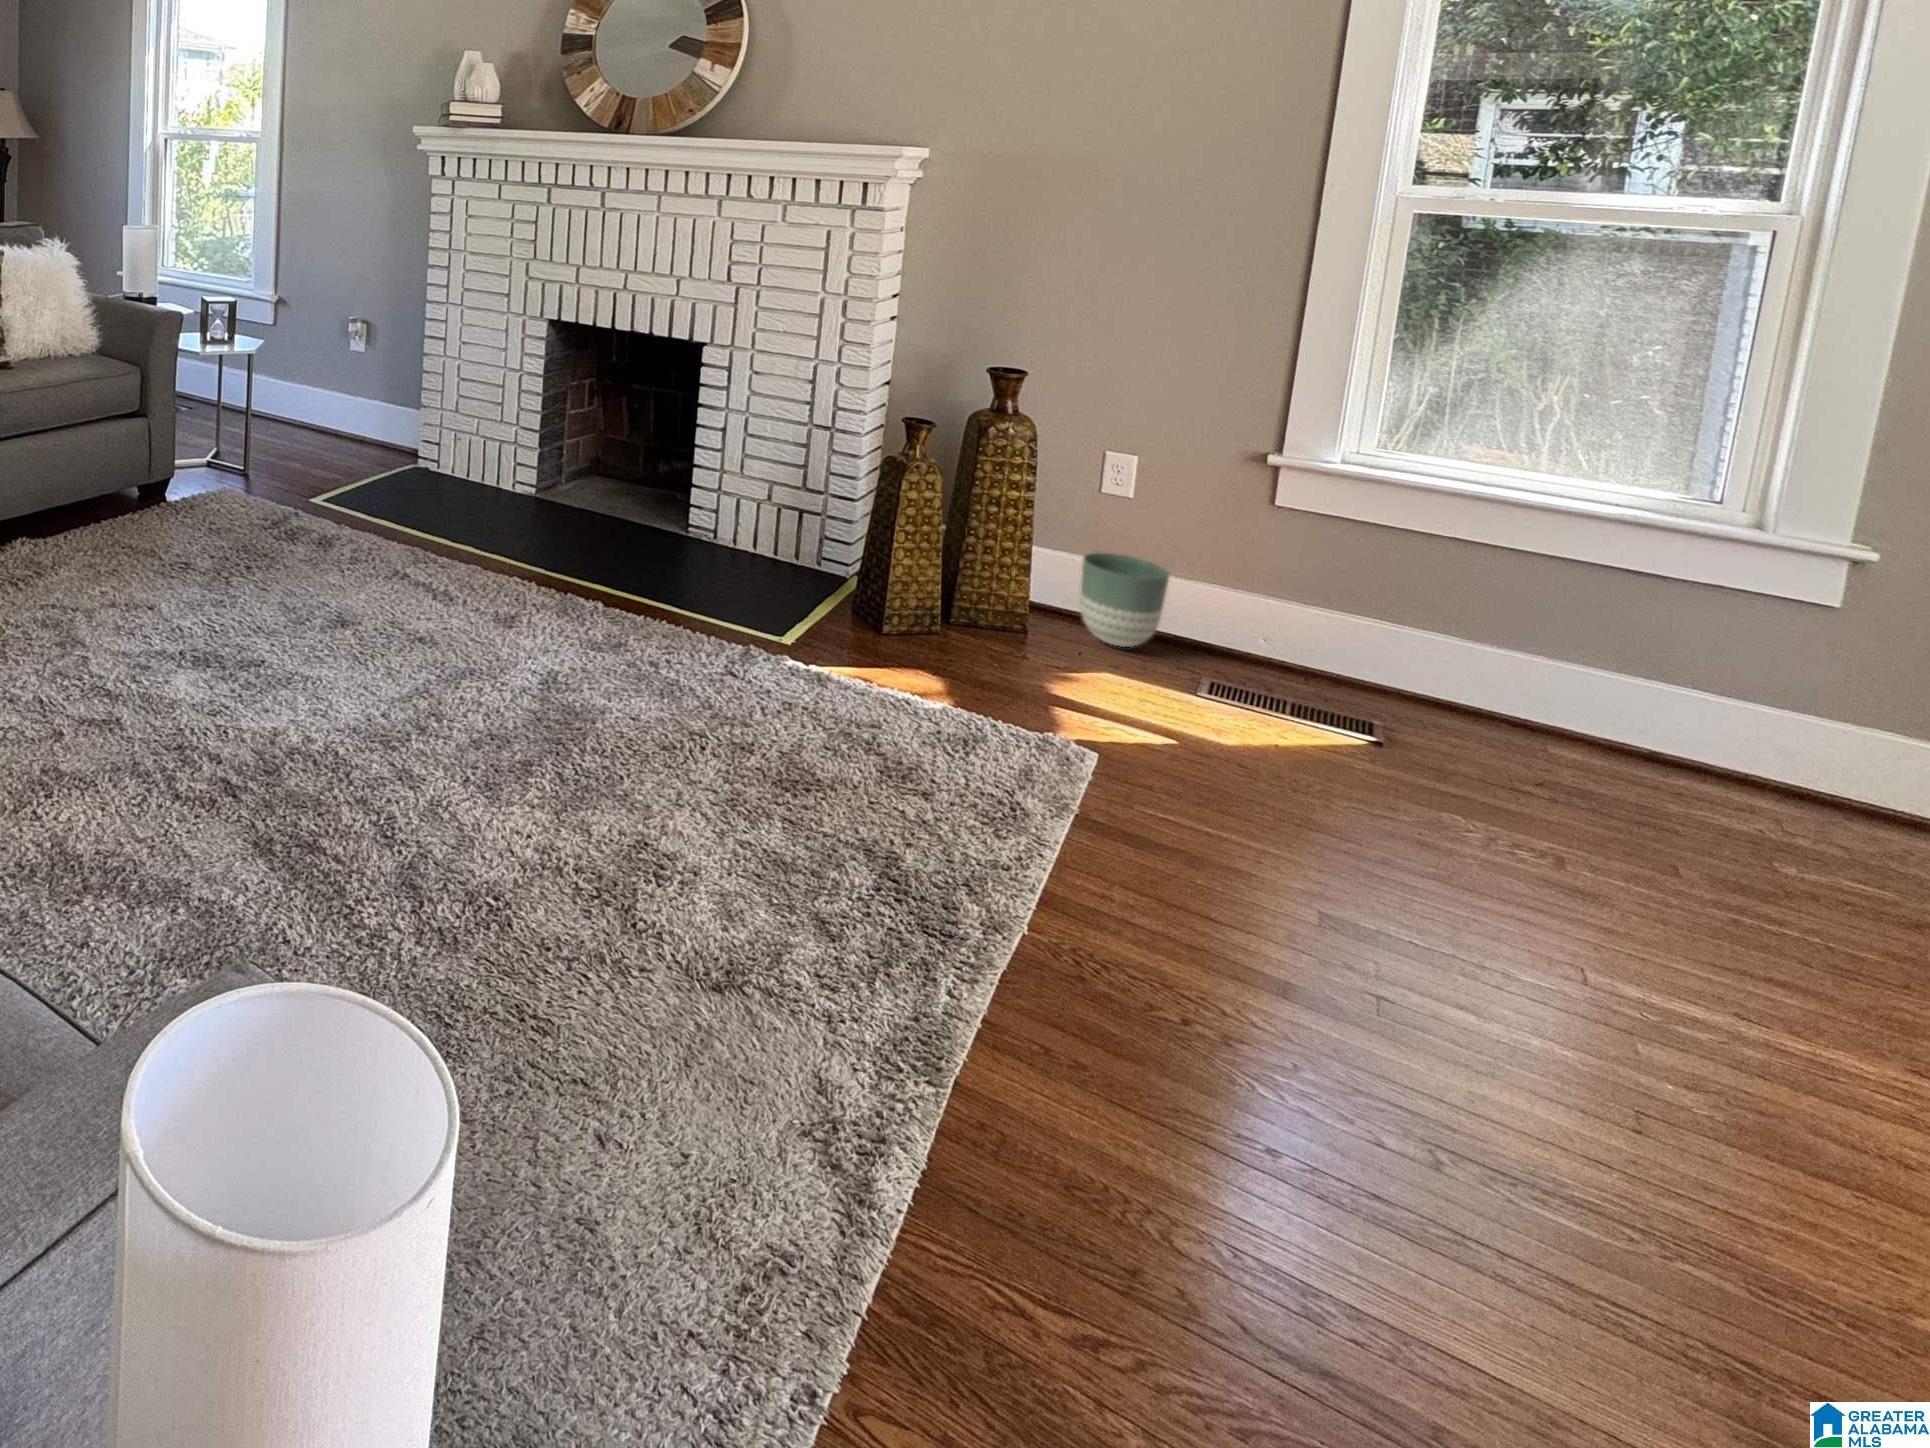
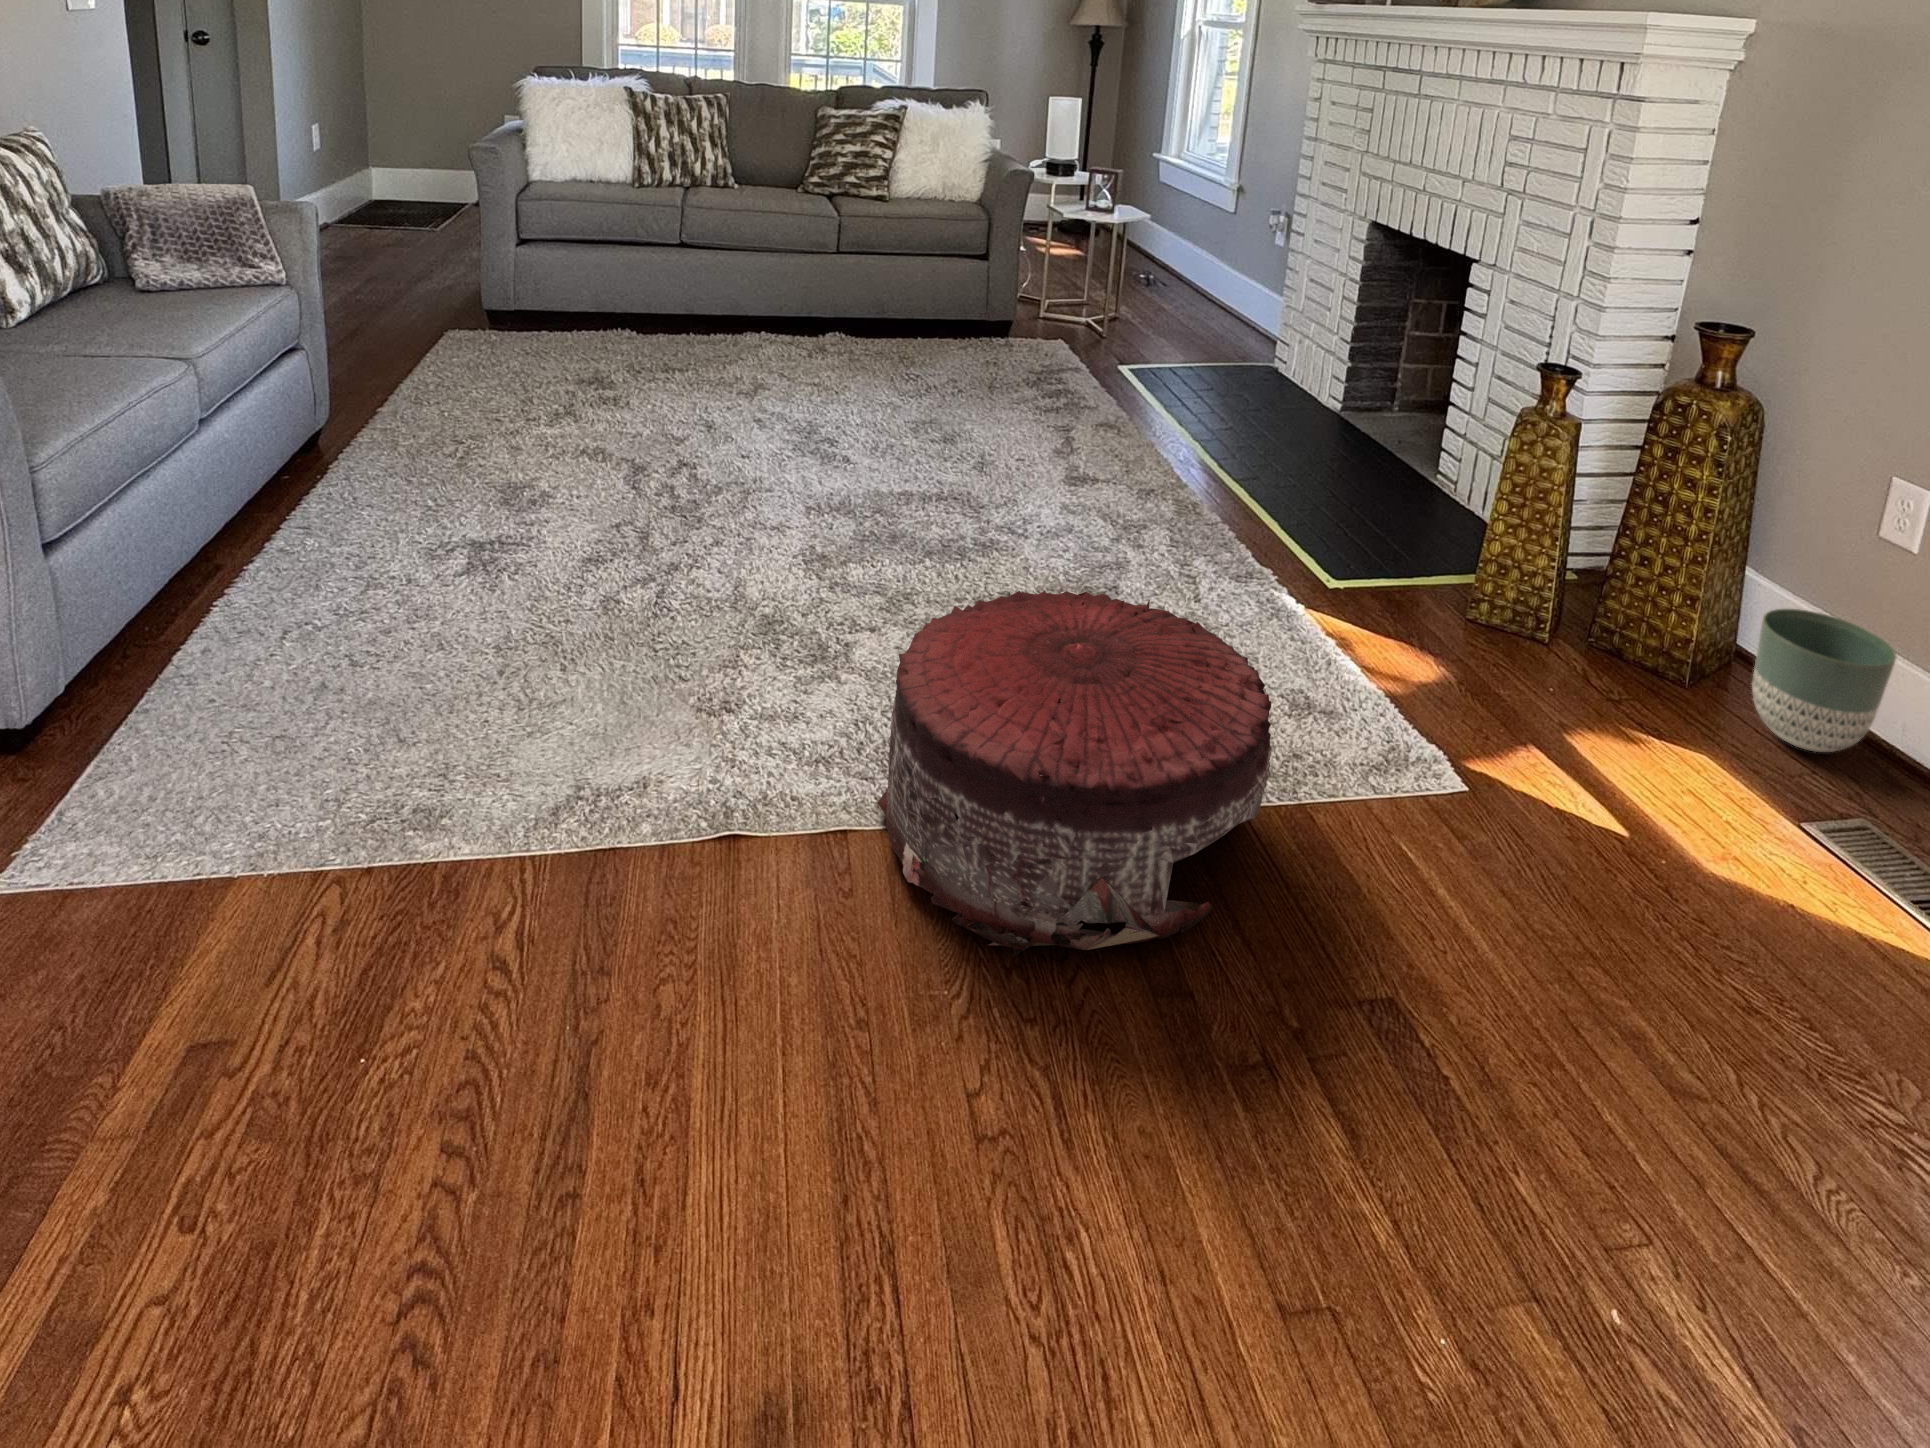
pouf: none [885,684,1280,1020] -> present [877,590,1272,957]

